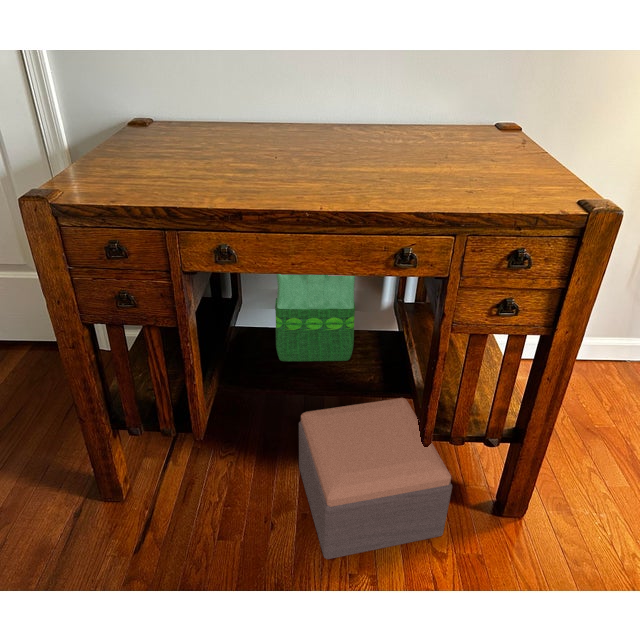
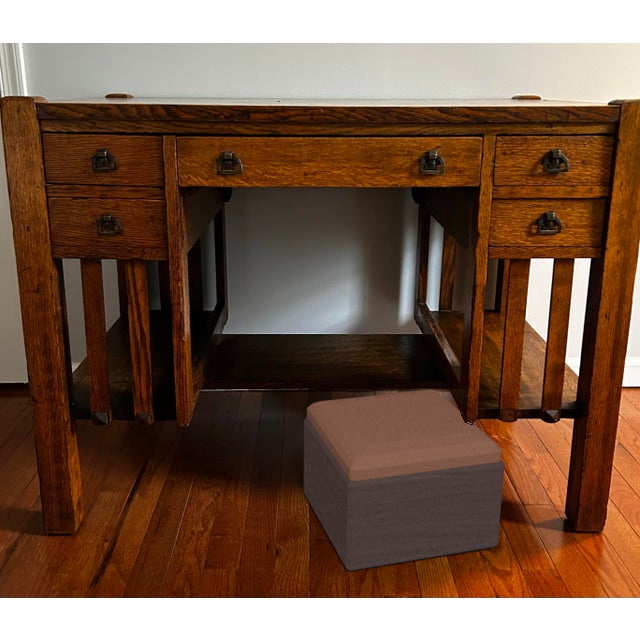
tote bag: present [275,274,355,361] -> none [270,179,368,361]

